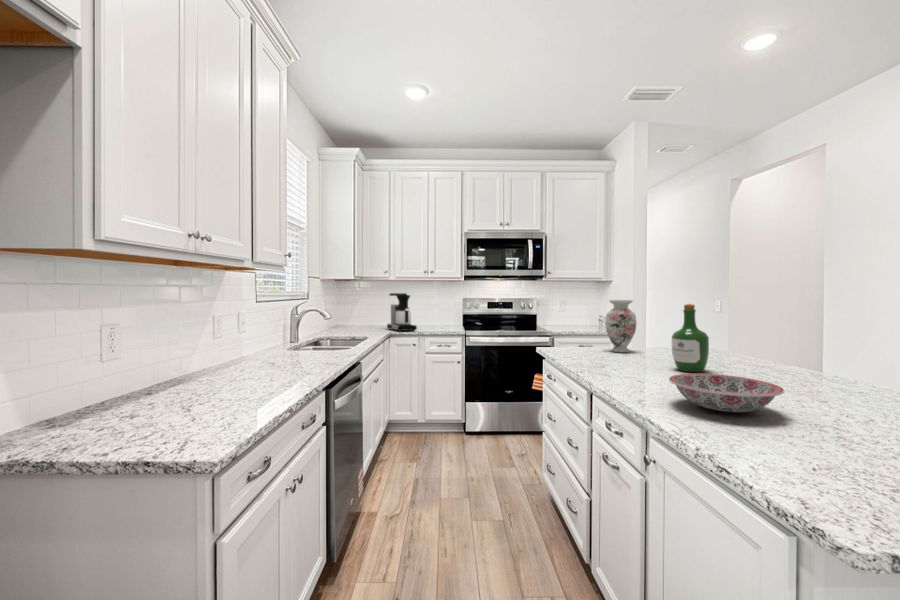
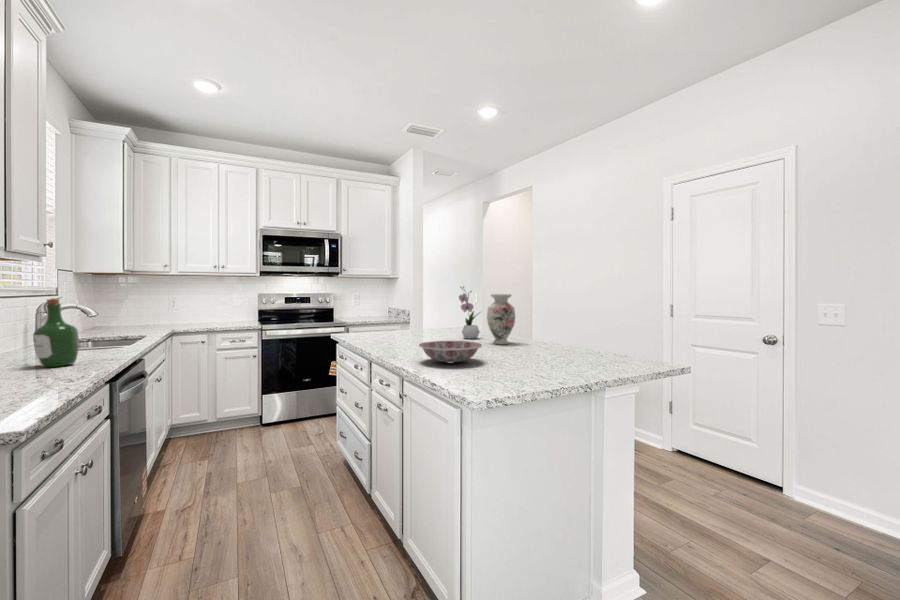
flower arrangement: none [712,292,751,366] -> present [459,286,480,339]
coffee maker: present [387,293,417,332] -> none [168,289,206,329]
vase: present [605,300,637,353] -> present [487,294,515,345]
wine bottle: present [671,304,709,372] -> present [33,298,79,367]

